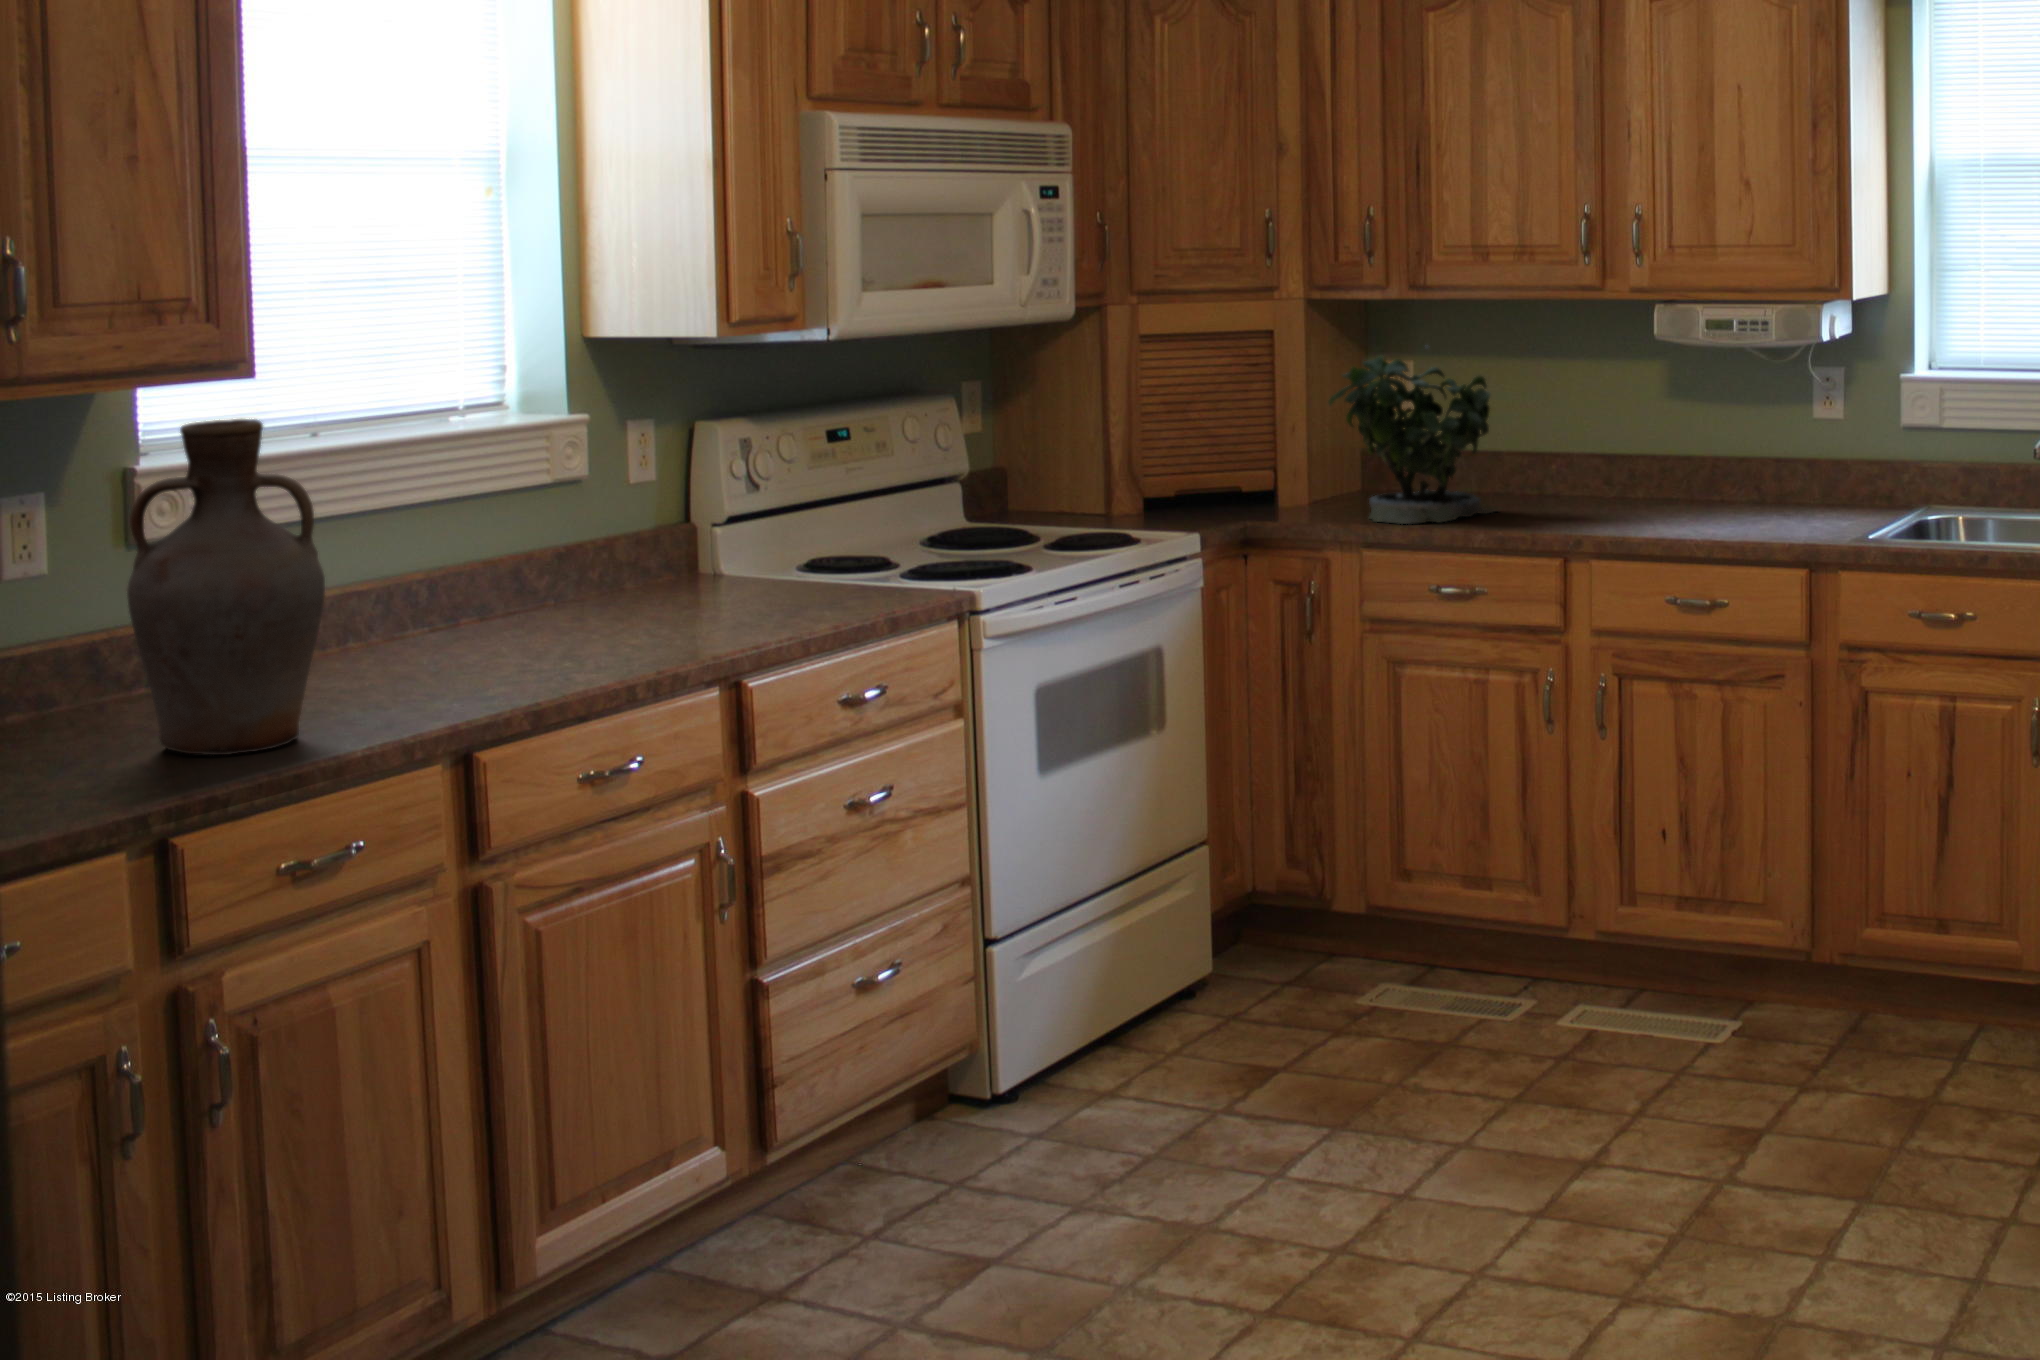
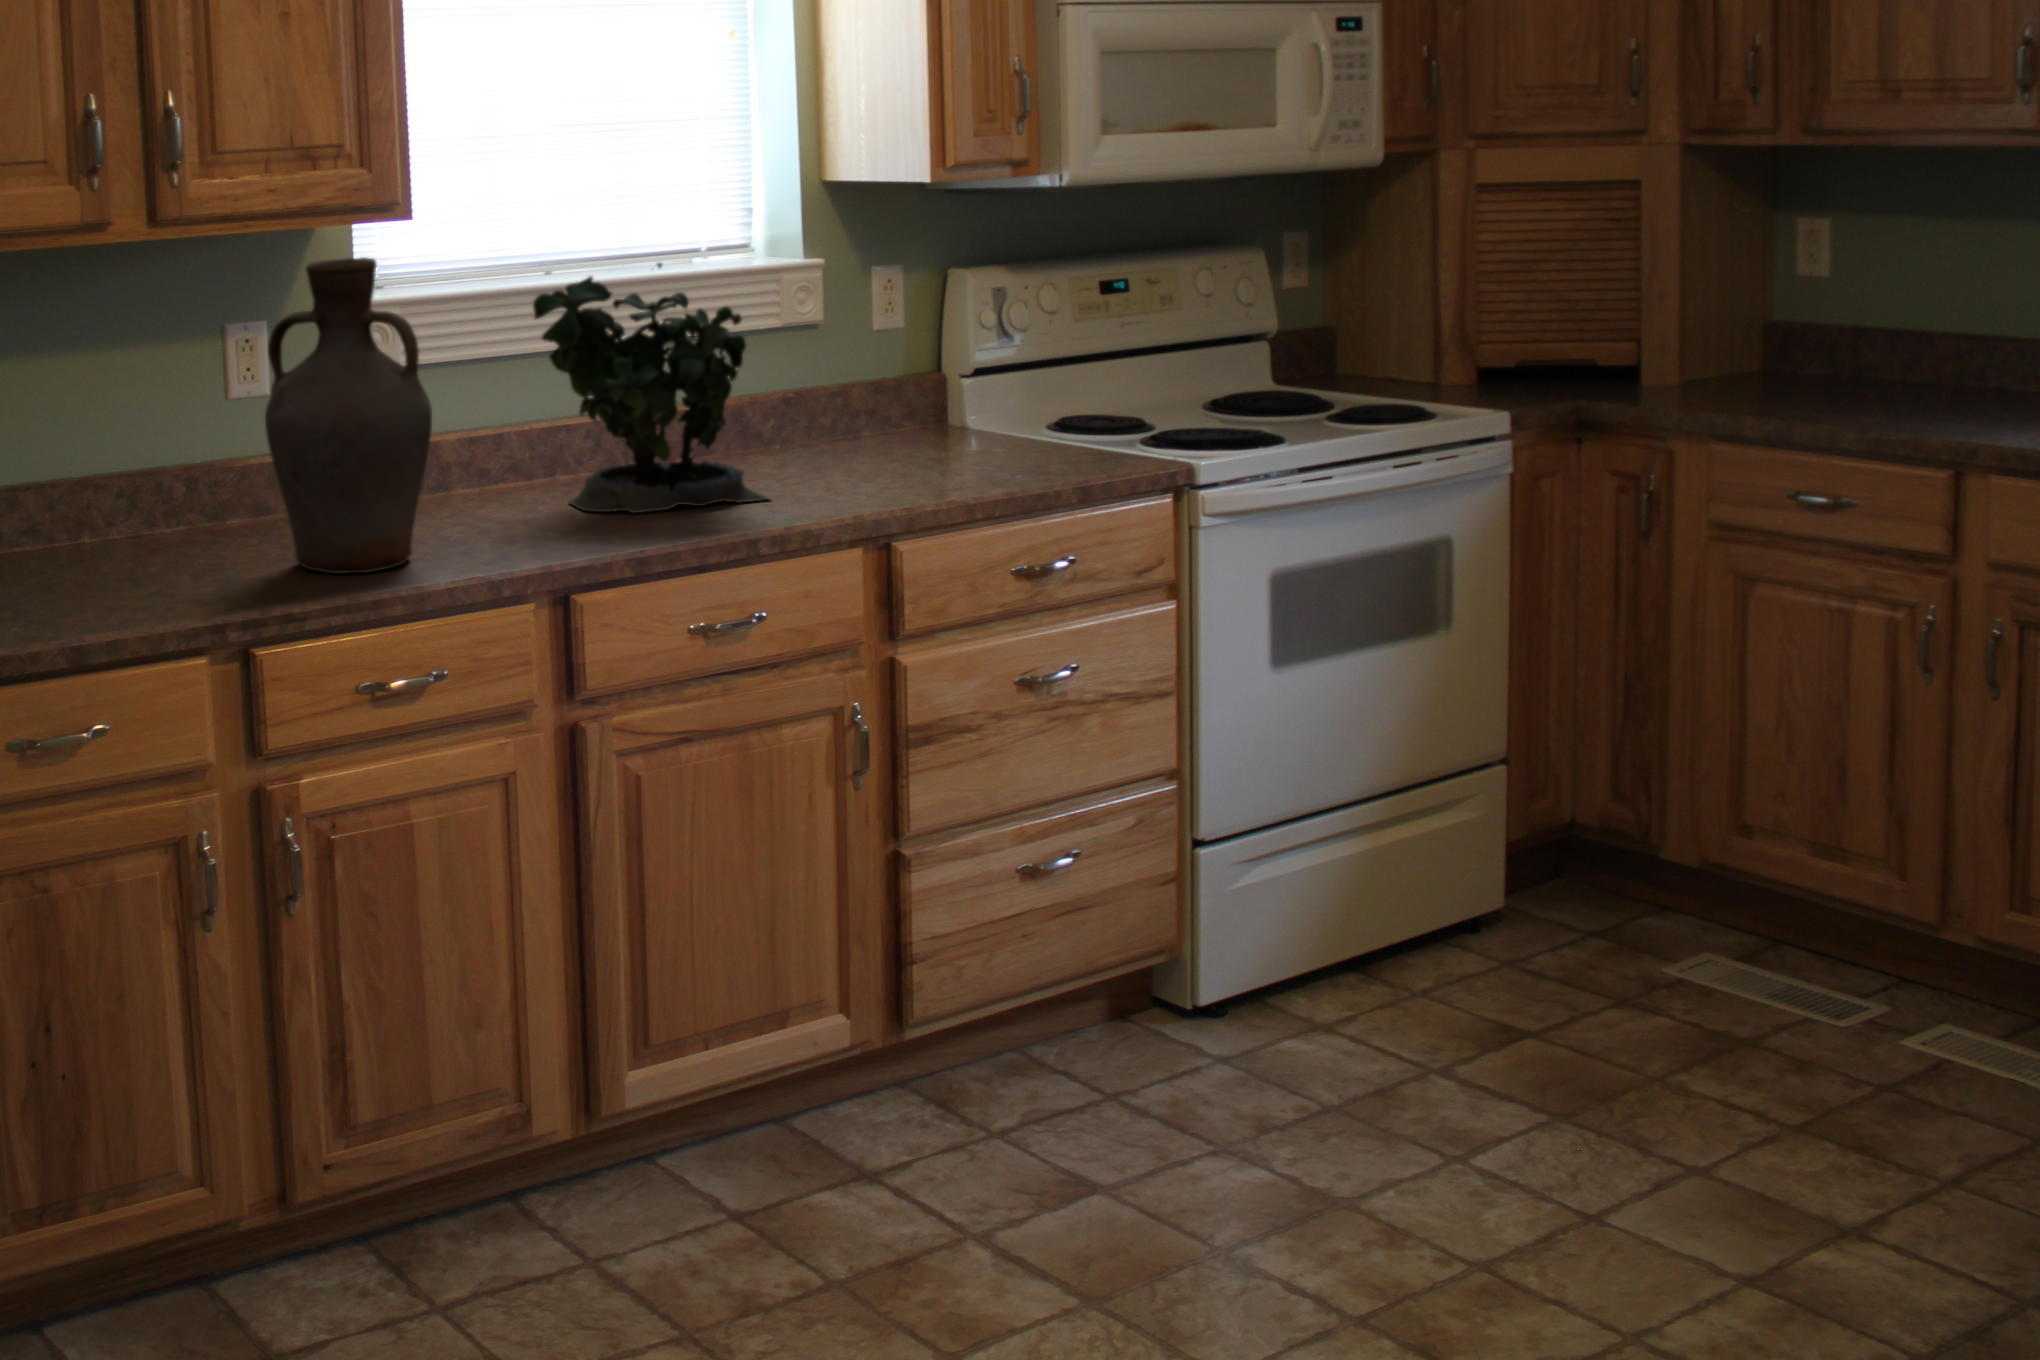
potted plant: present [1328,347,1494,524] -> present [533,262,768,513]

